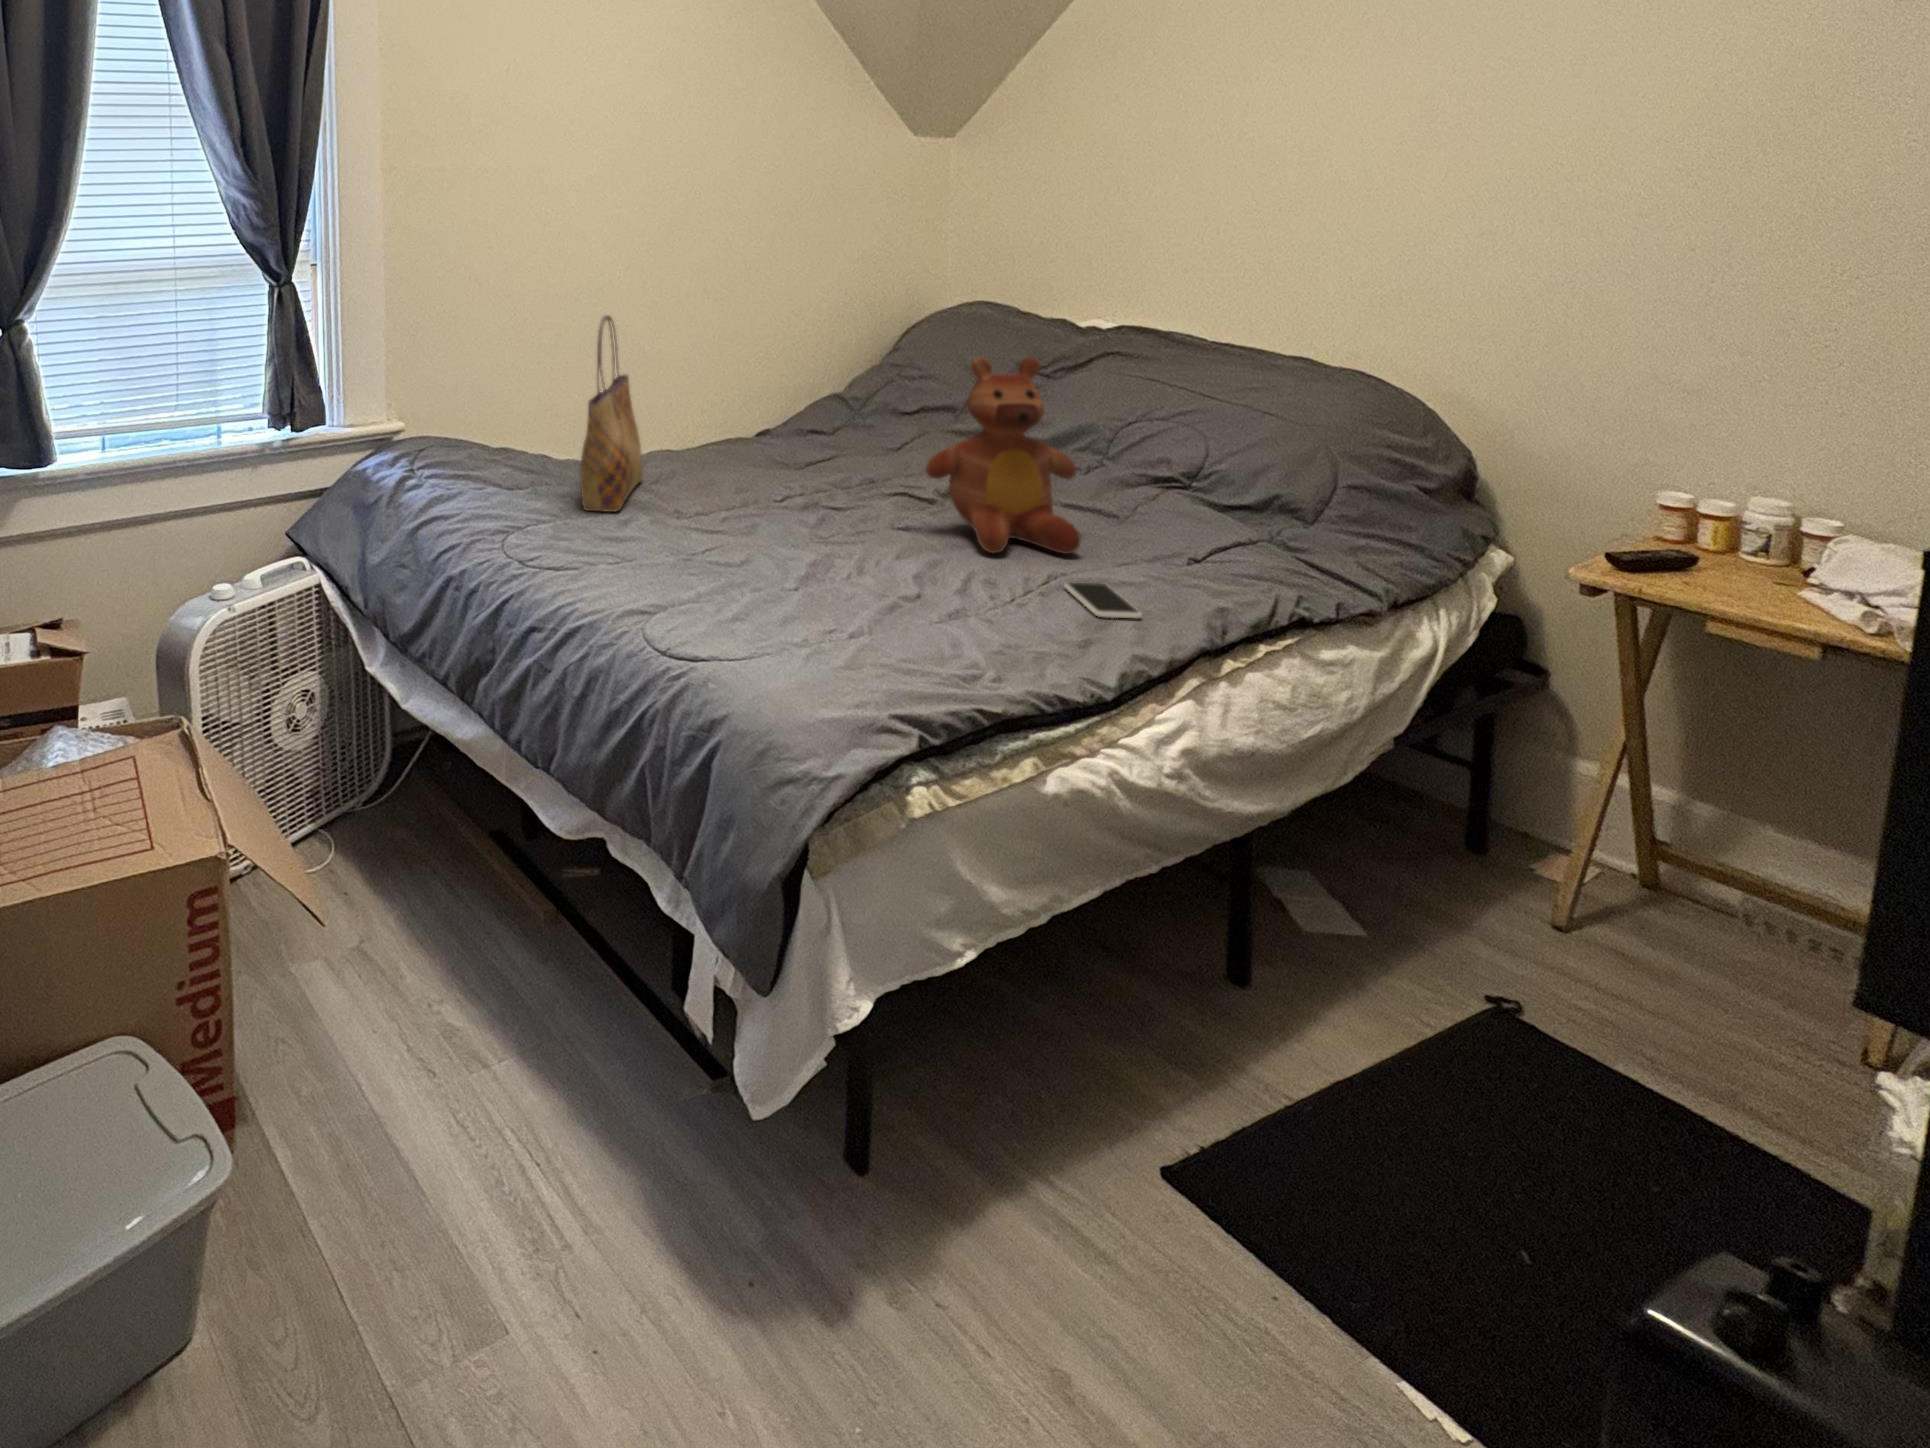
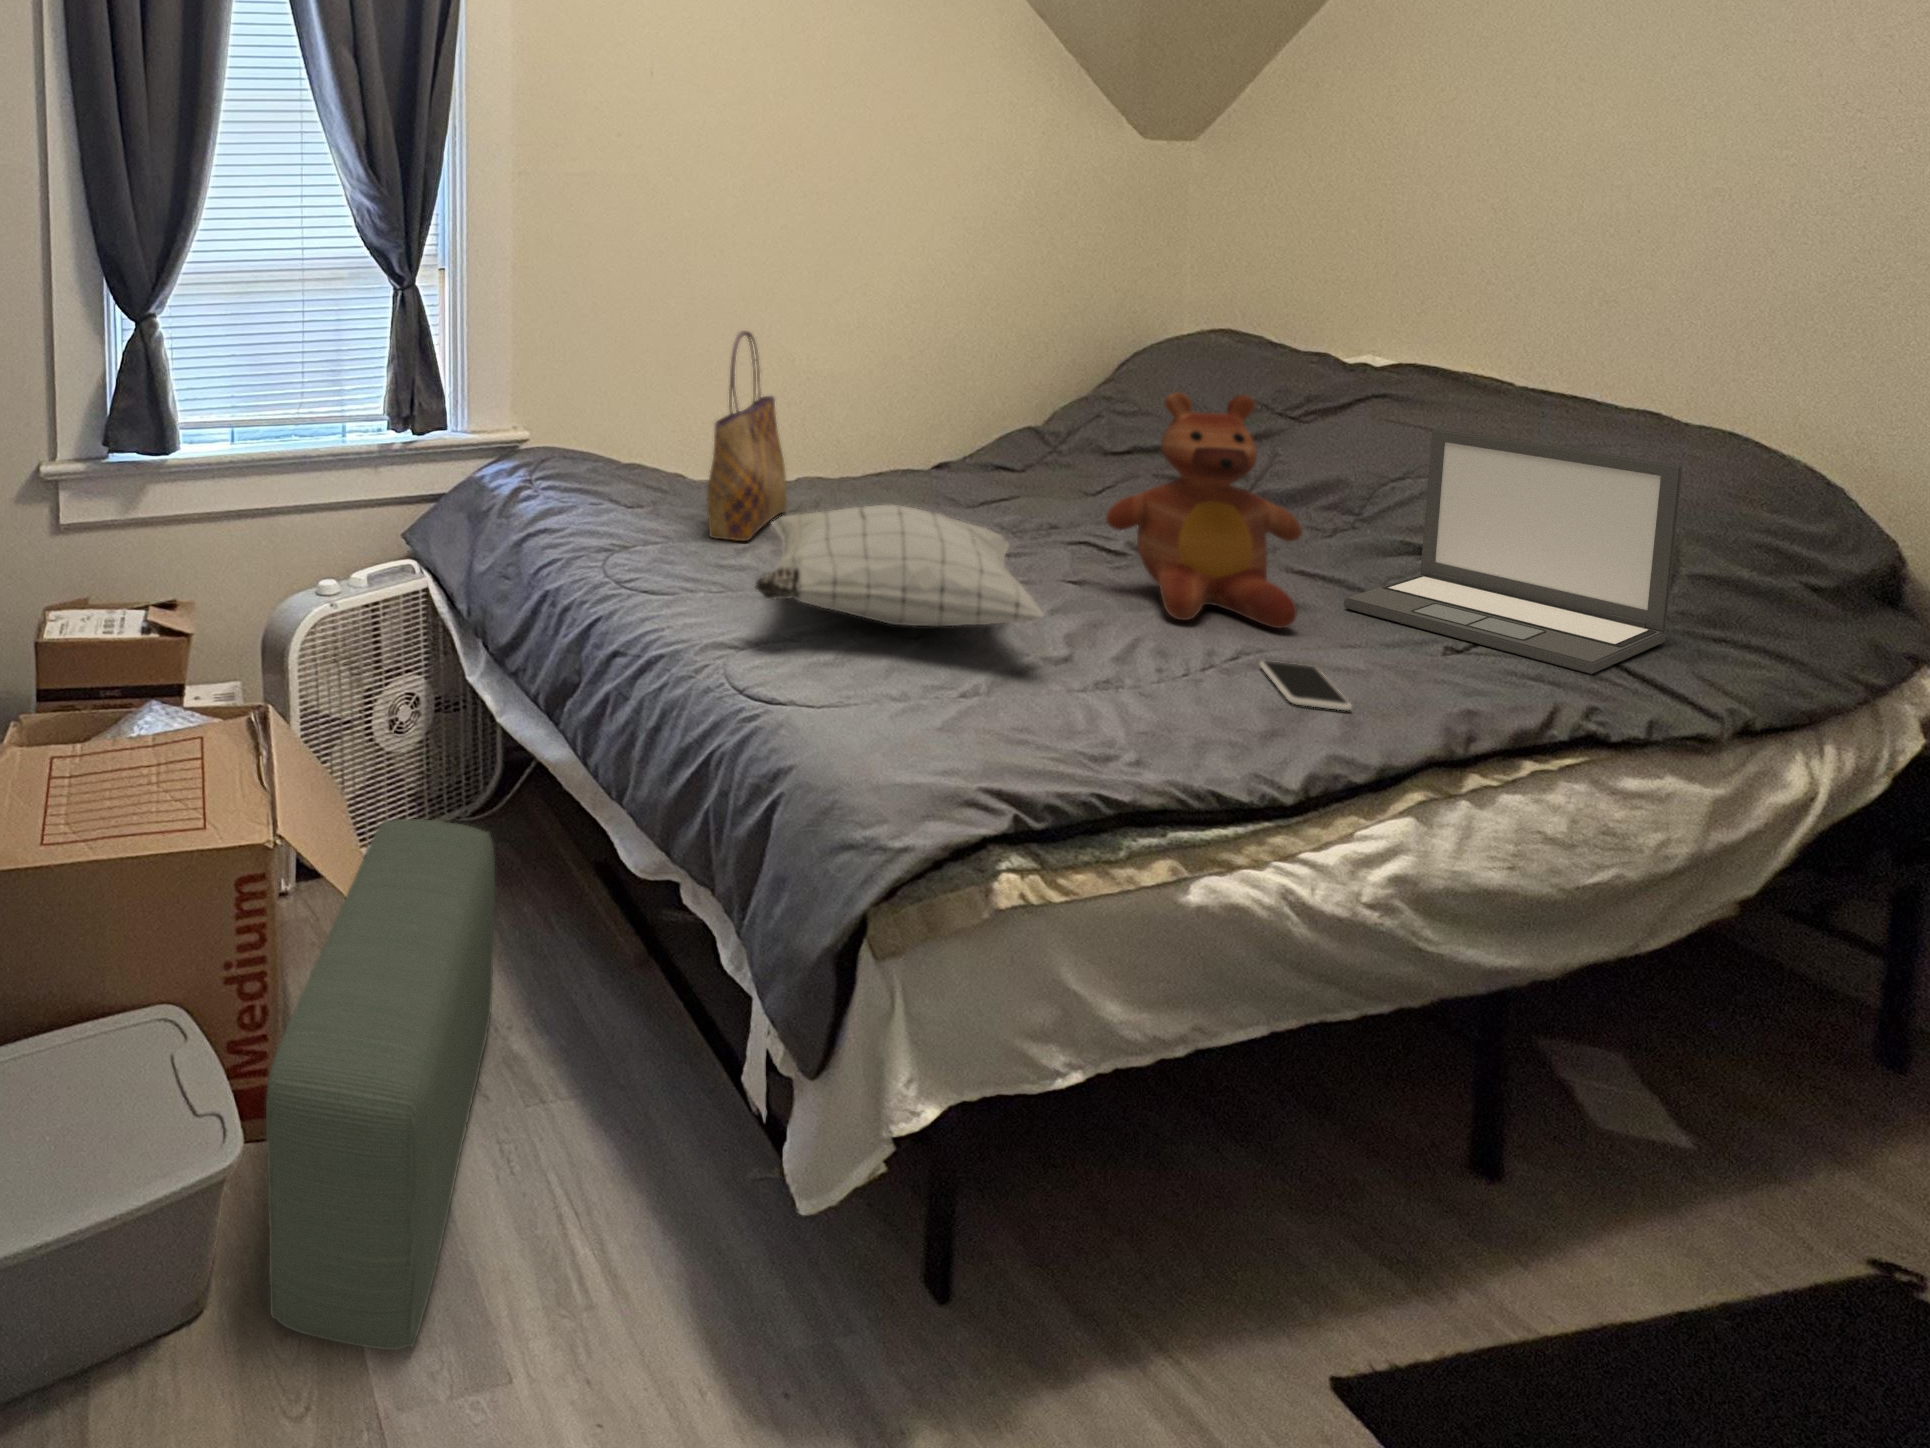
laptop: none [1107,378,1342,571] -> present [1344,428,1682,674]
pillow: none [649,470,906,577] -> present [755,505,1043,626]
pouf: none [256,808,424,1334] -> present [266,819,495,1350]

